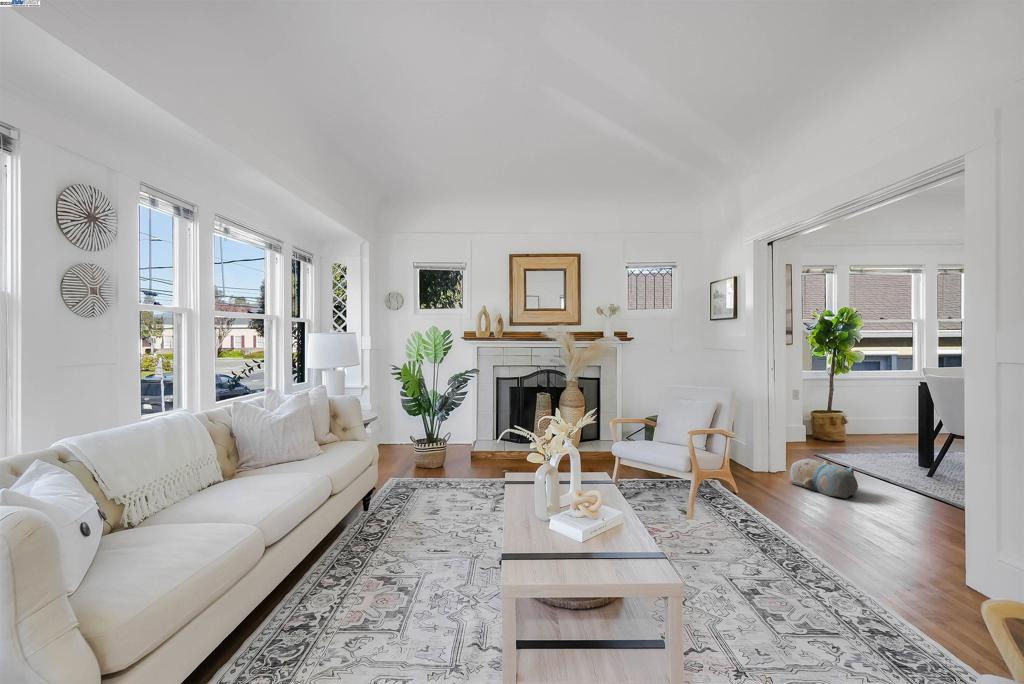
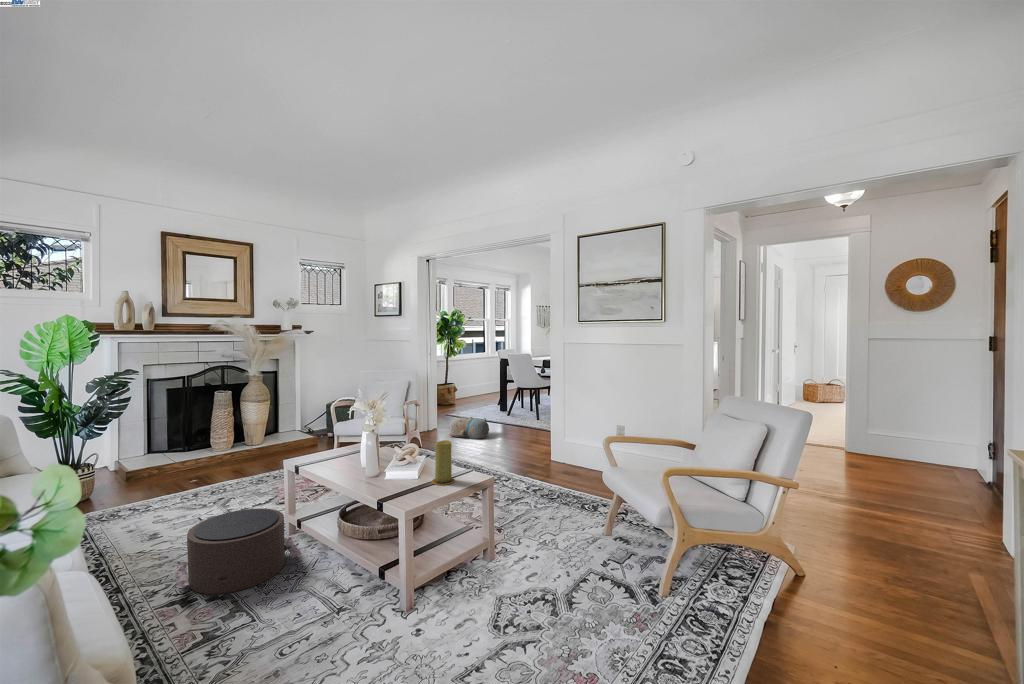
candle: none [581,494,617,567] -> present [432,440,455,485]
pouf: none [360,510,479,597] -> present [175,508,301,594]

